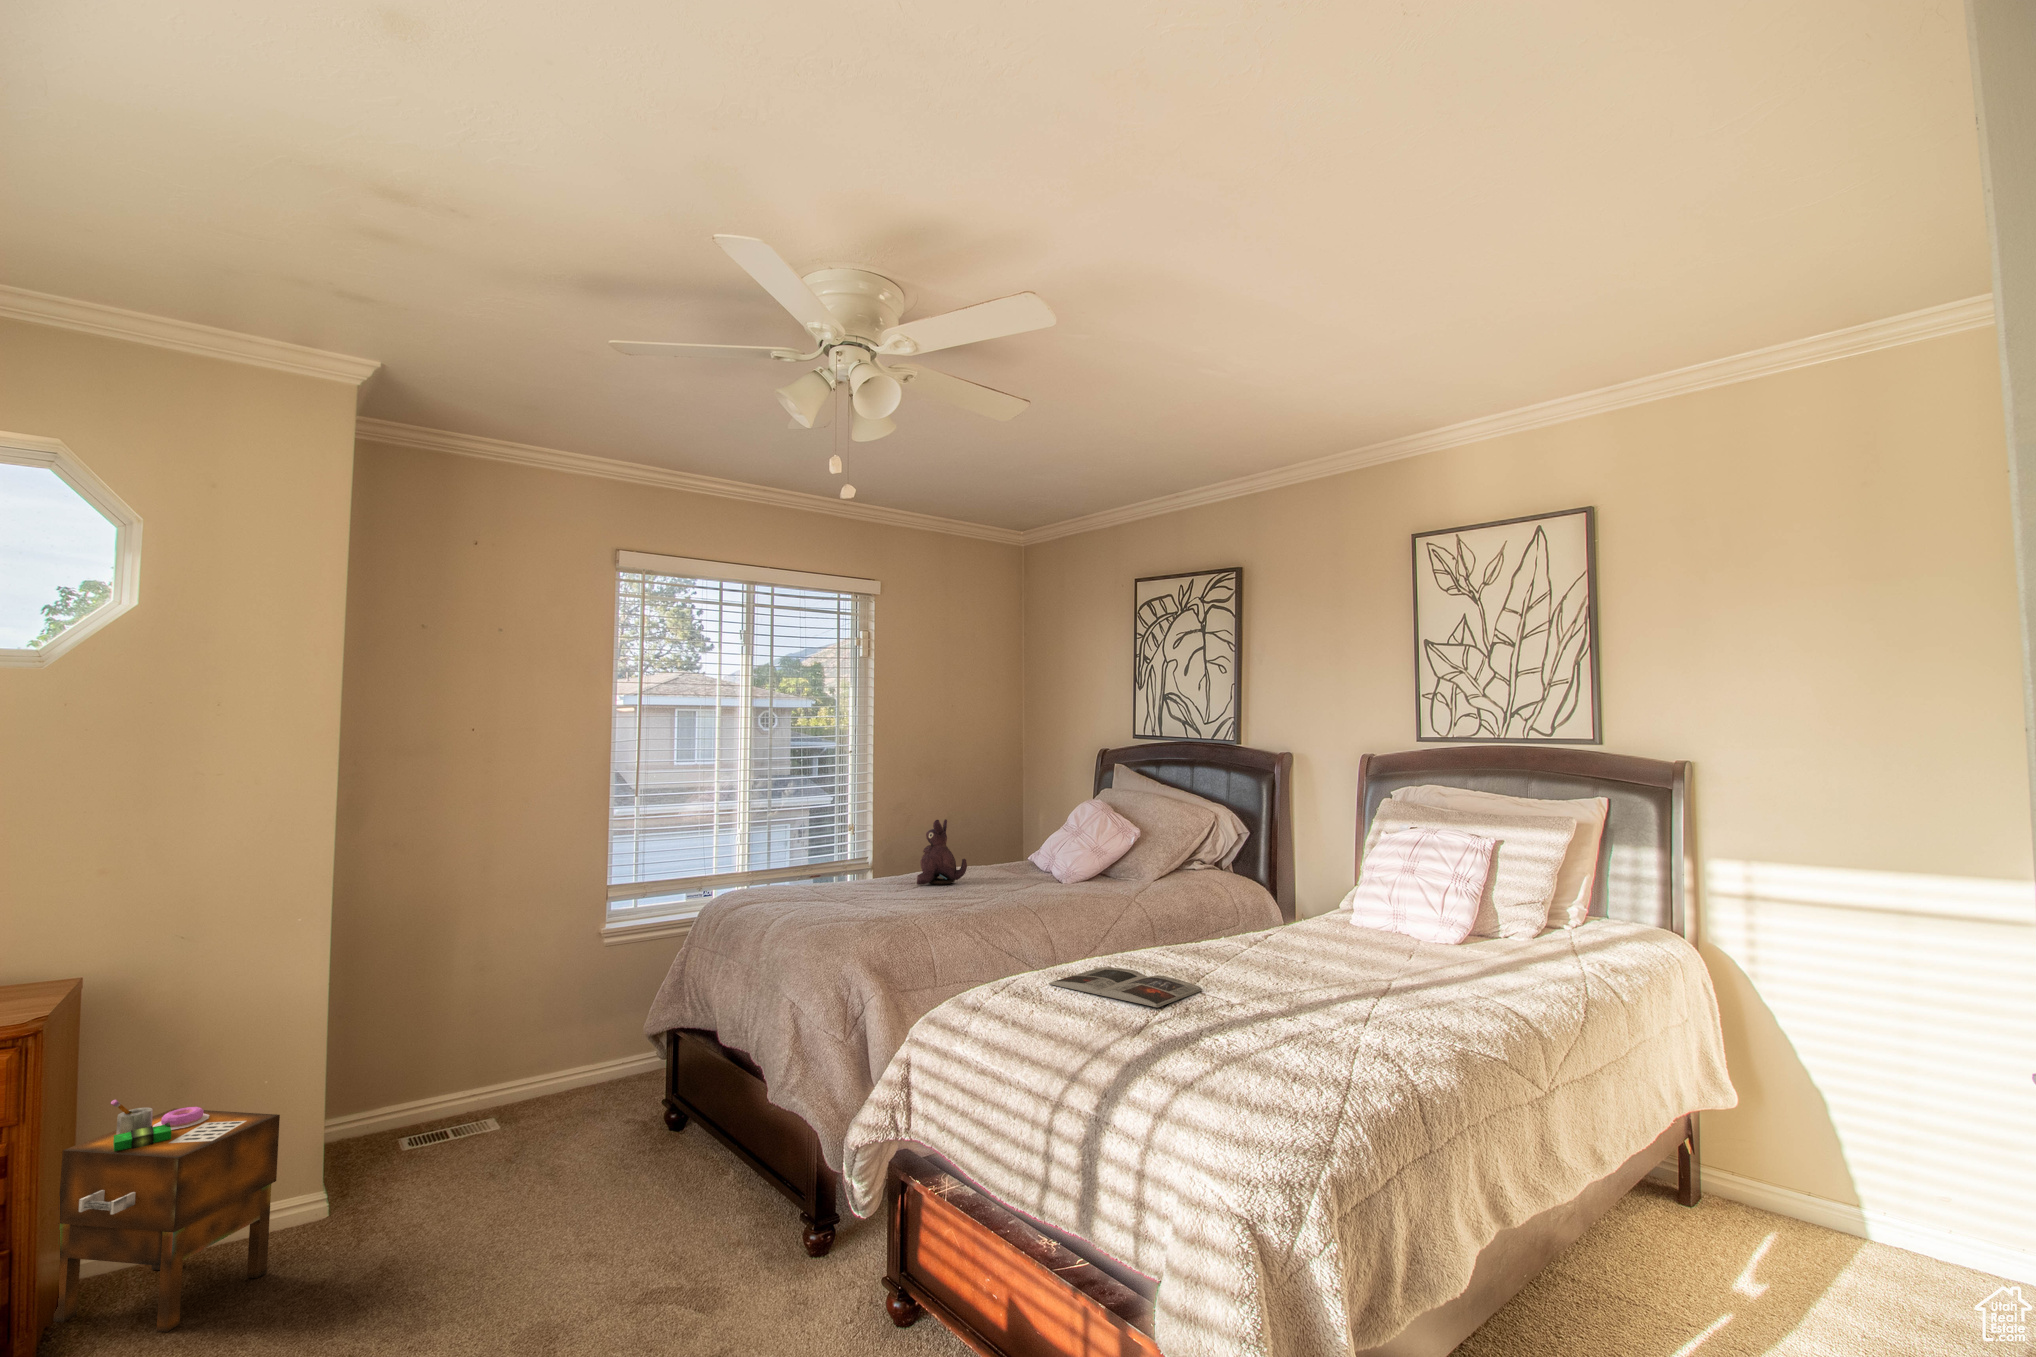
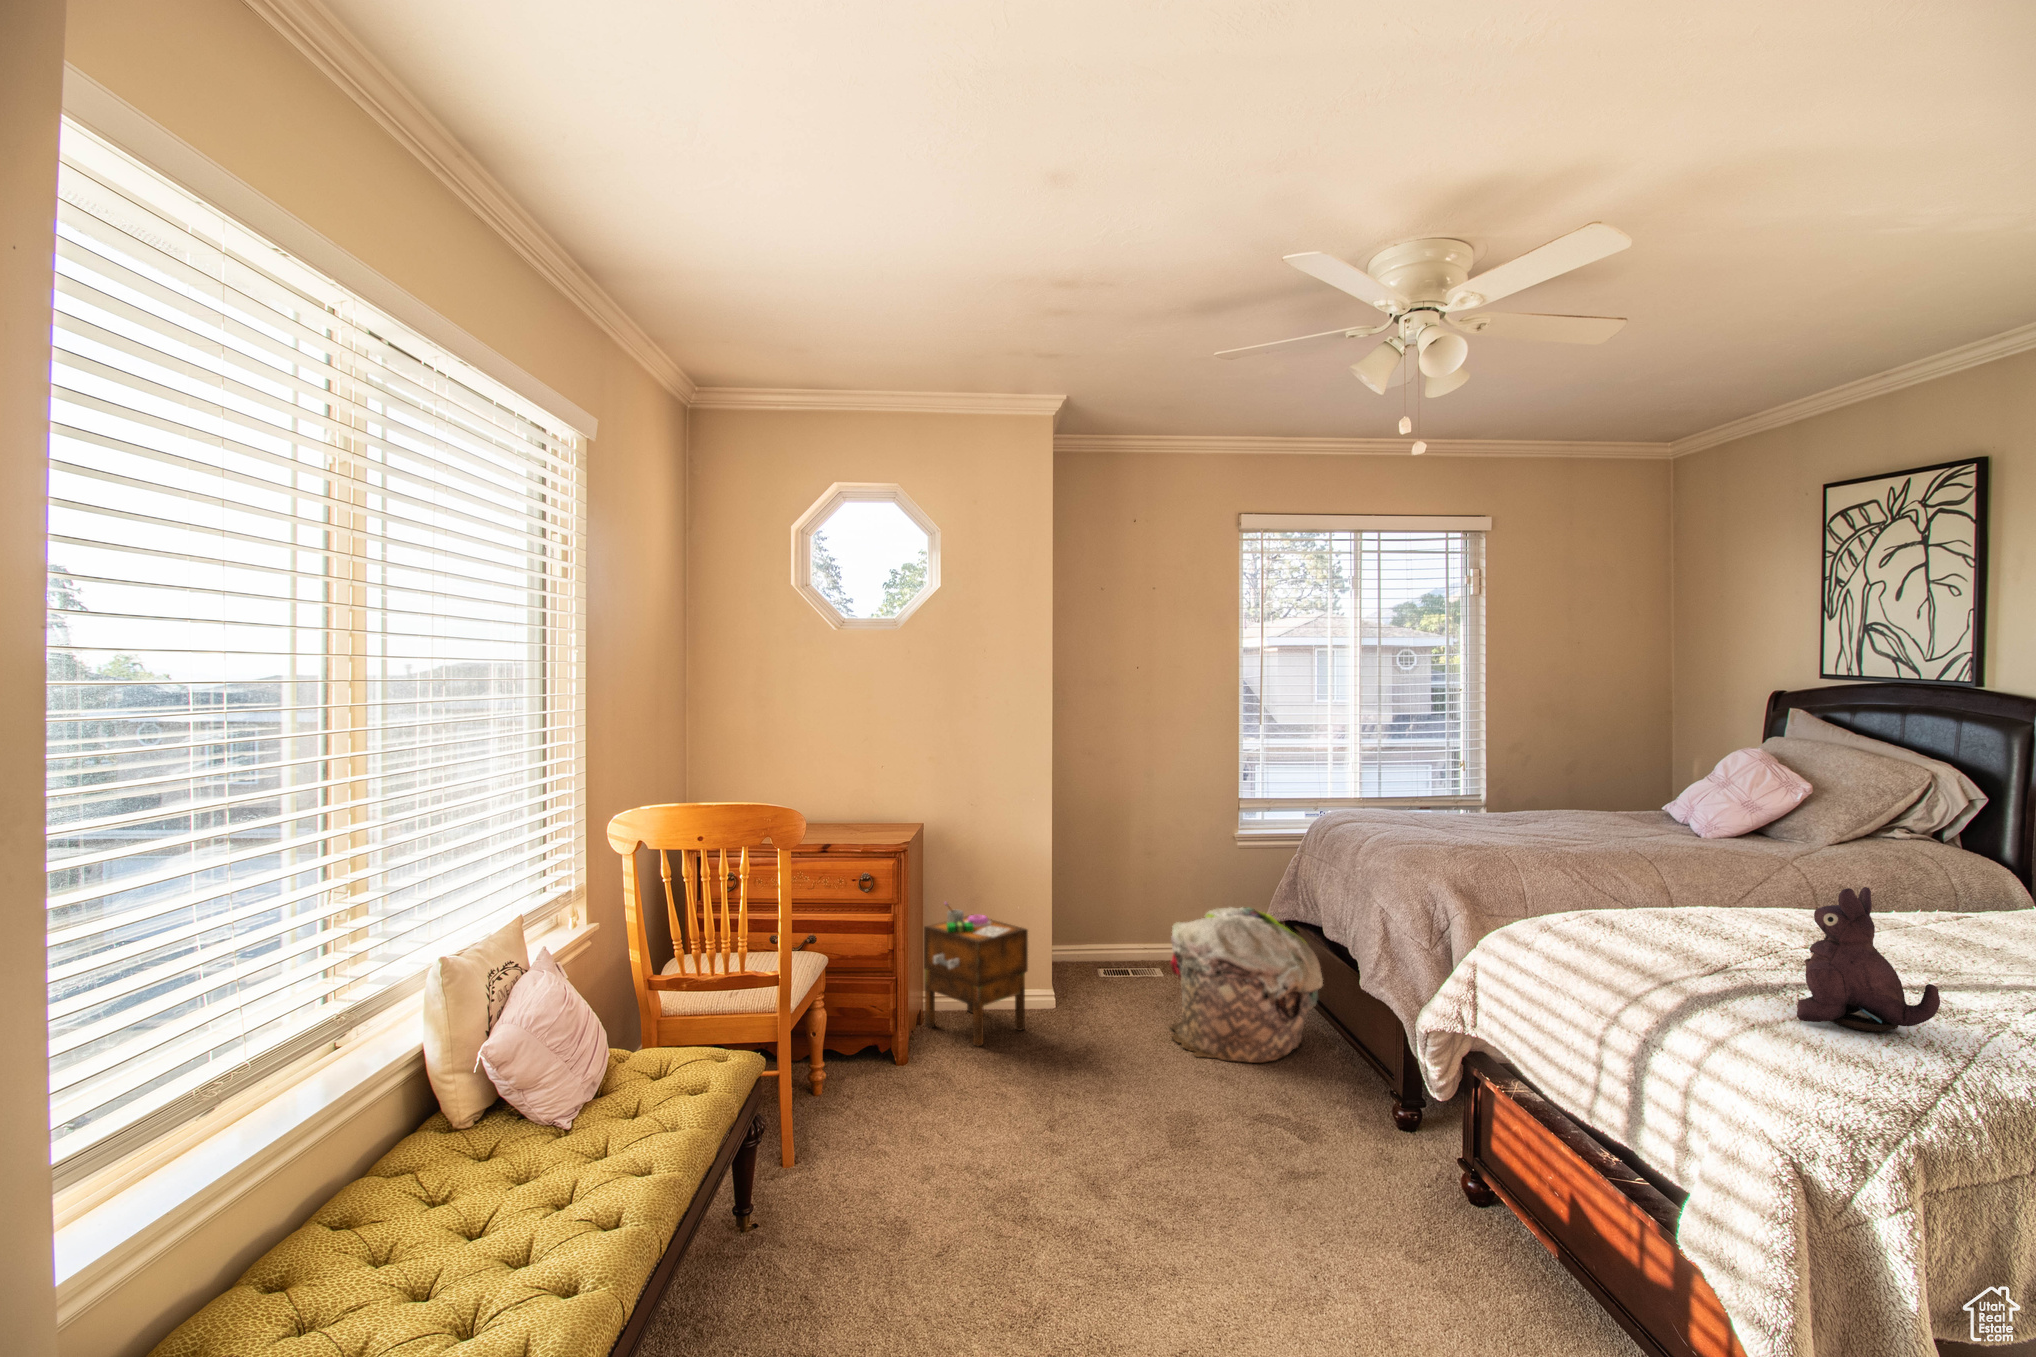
plush toy: present [917,819,967,885] -> present [1797,887,1940,1032]
magazine: present [1049,967,1203,1007] -> none [1631,918,1826,961]
laundry basket: none [510,1023,720,1240] -> present [1170,907,1323,1063]

